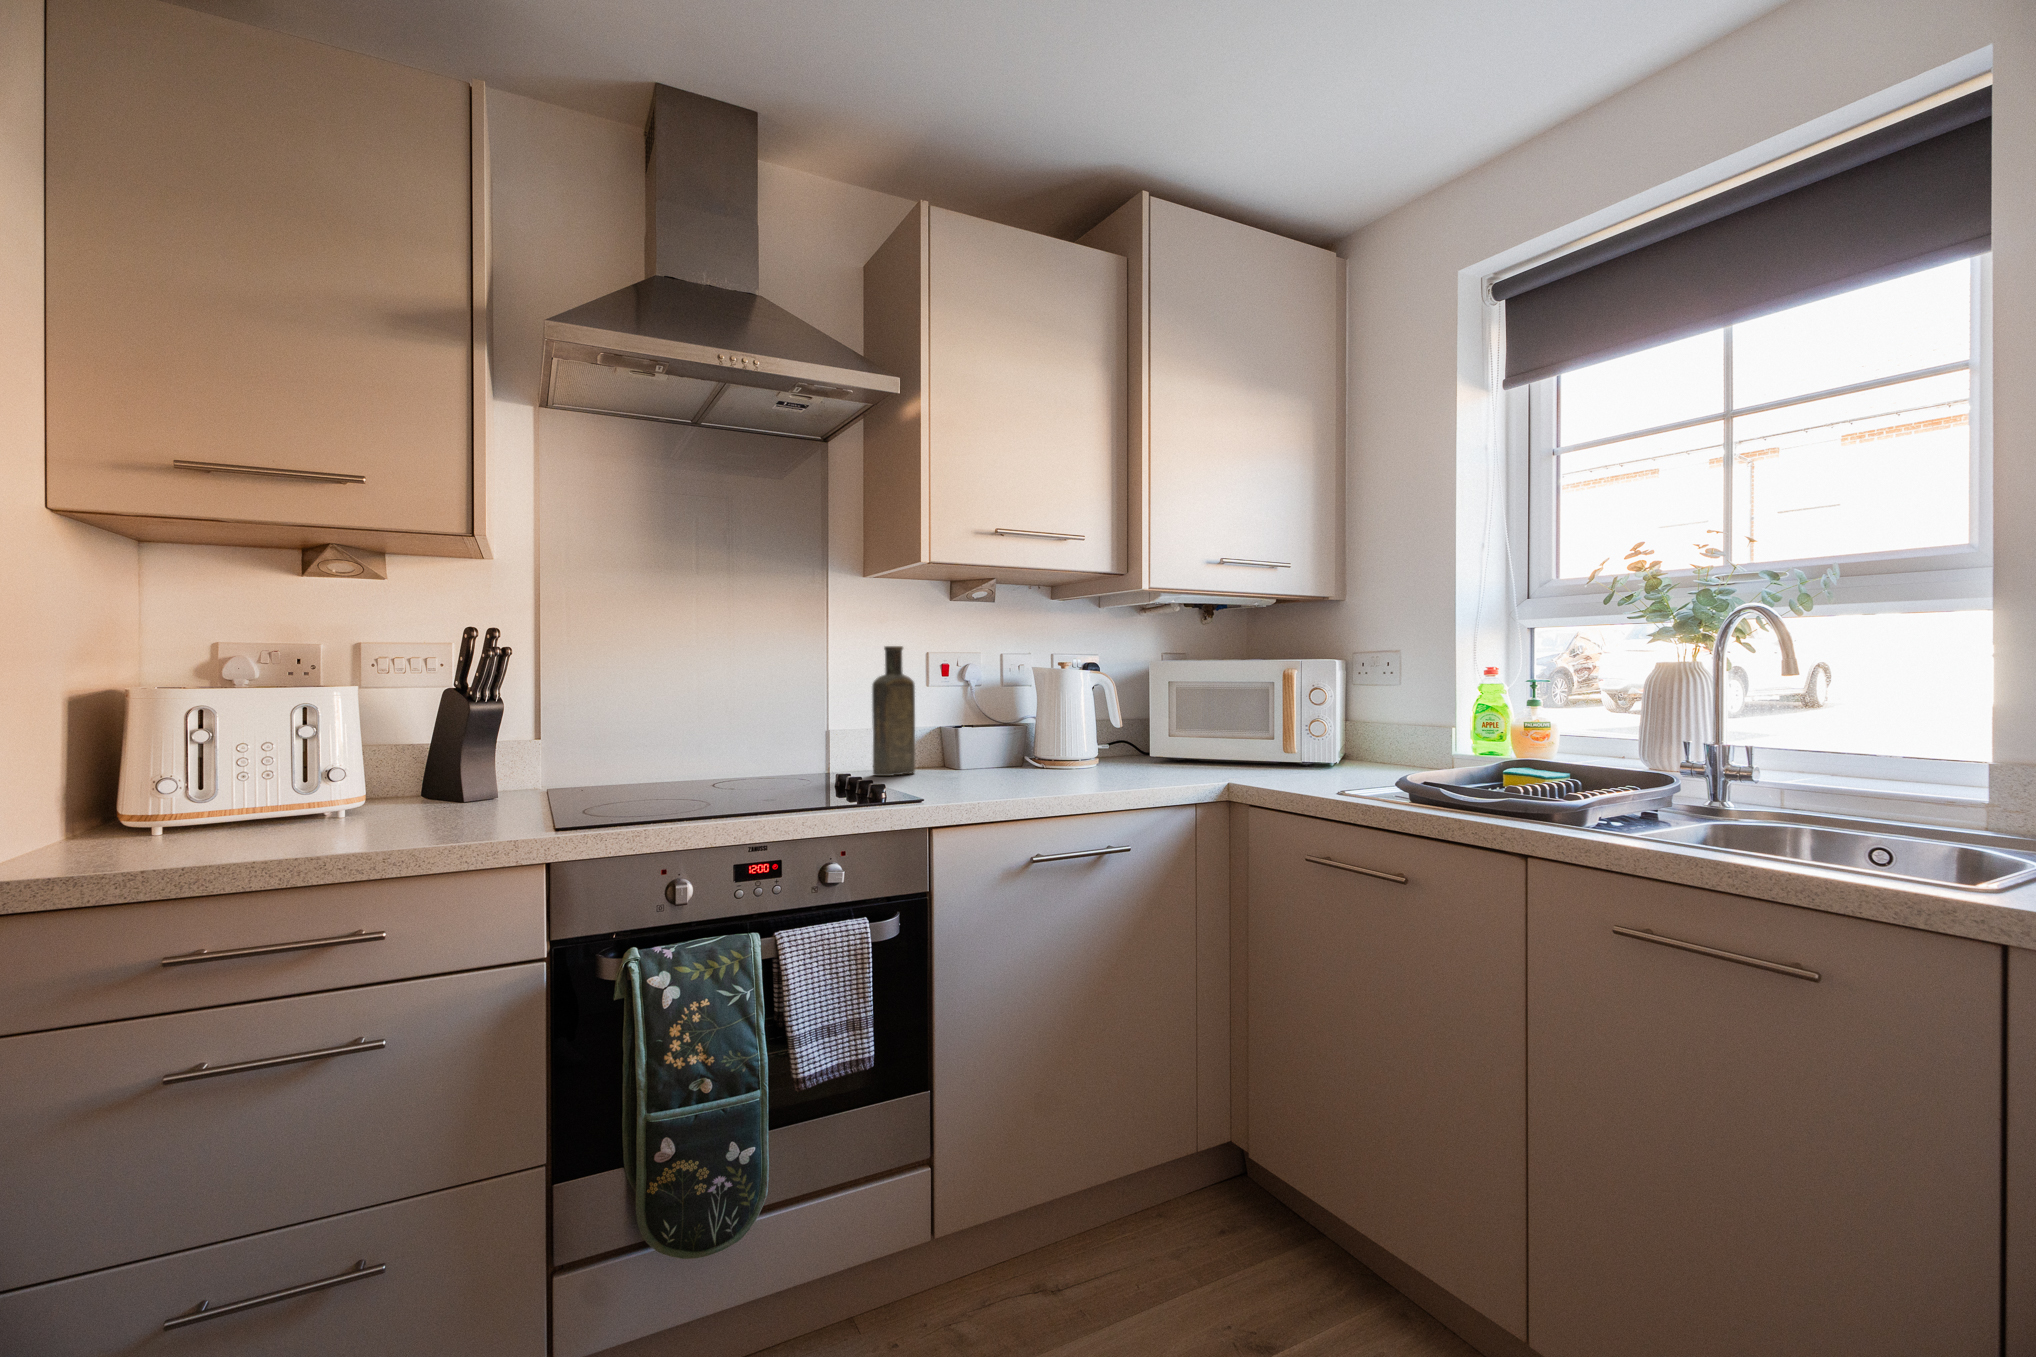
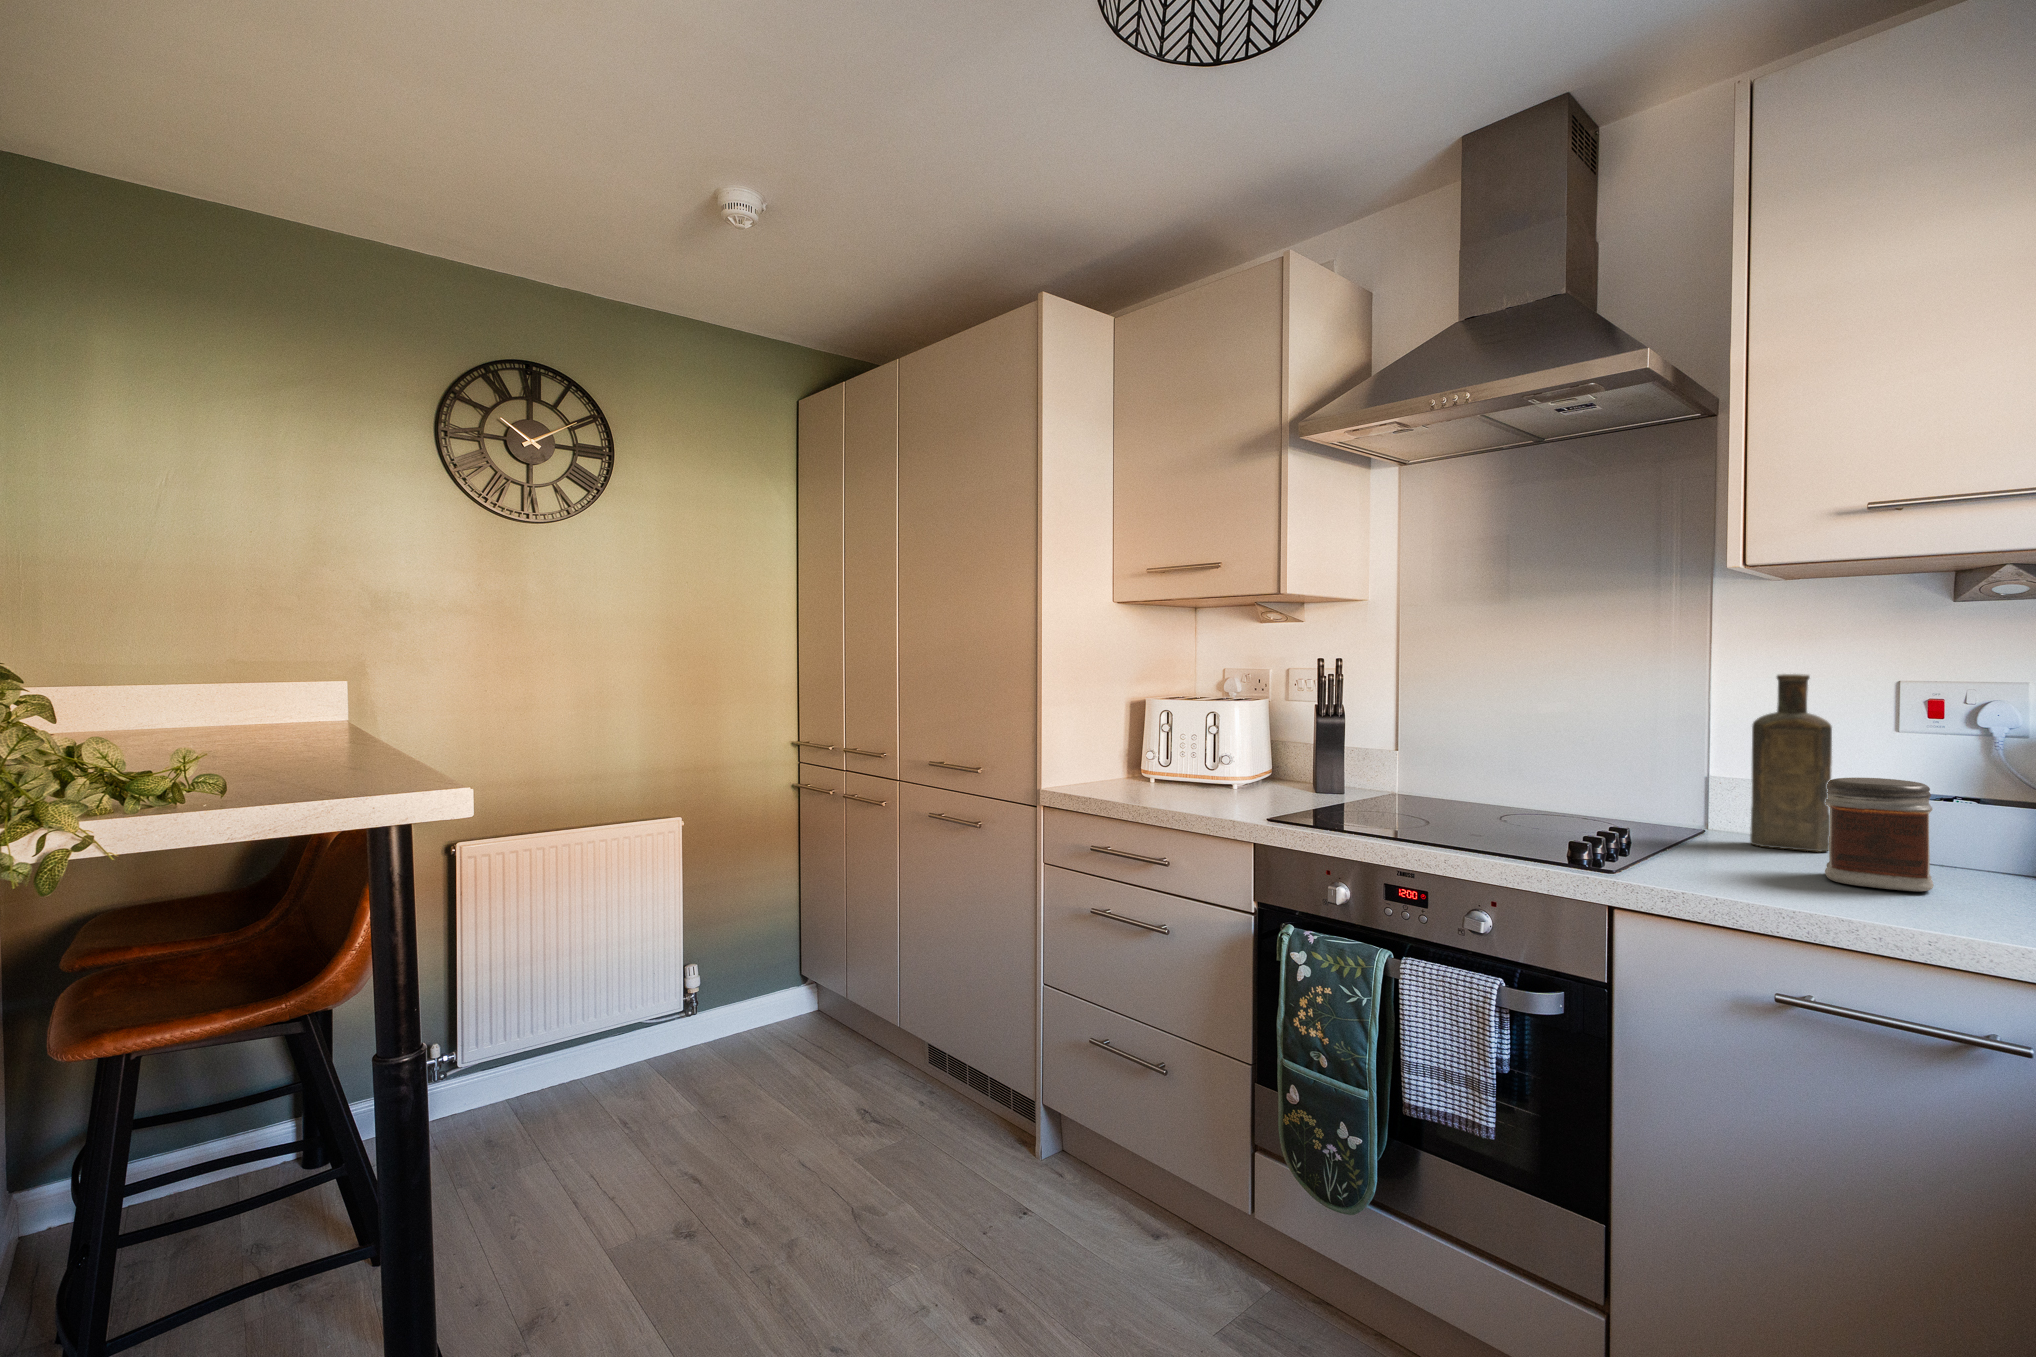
jar: none [961,712,1023,783] -> present [1825,778,1934,891]

